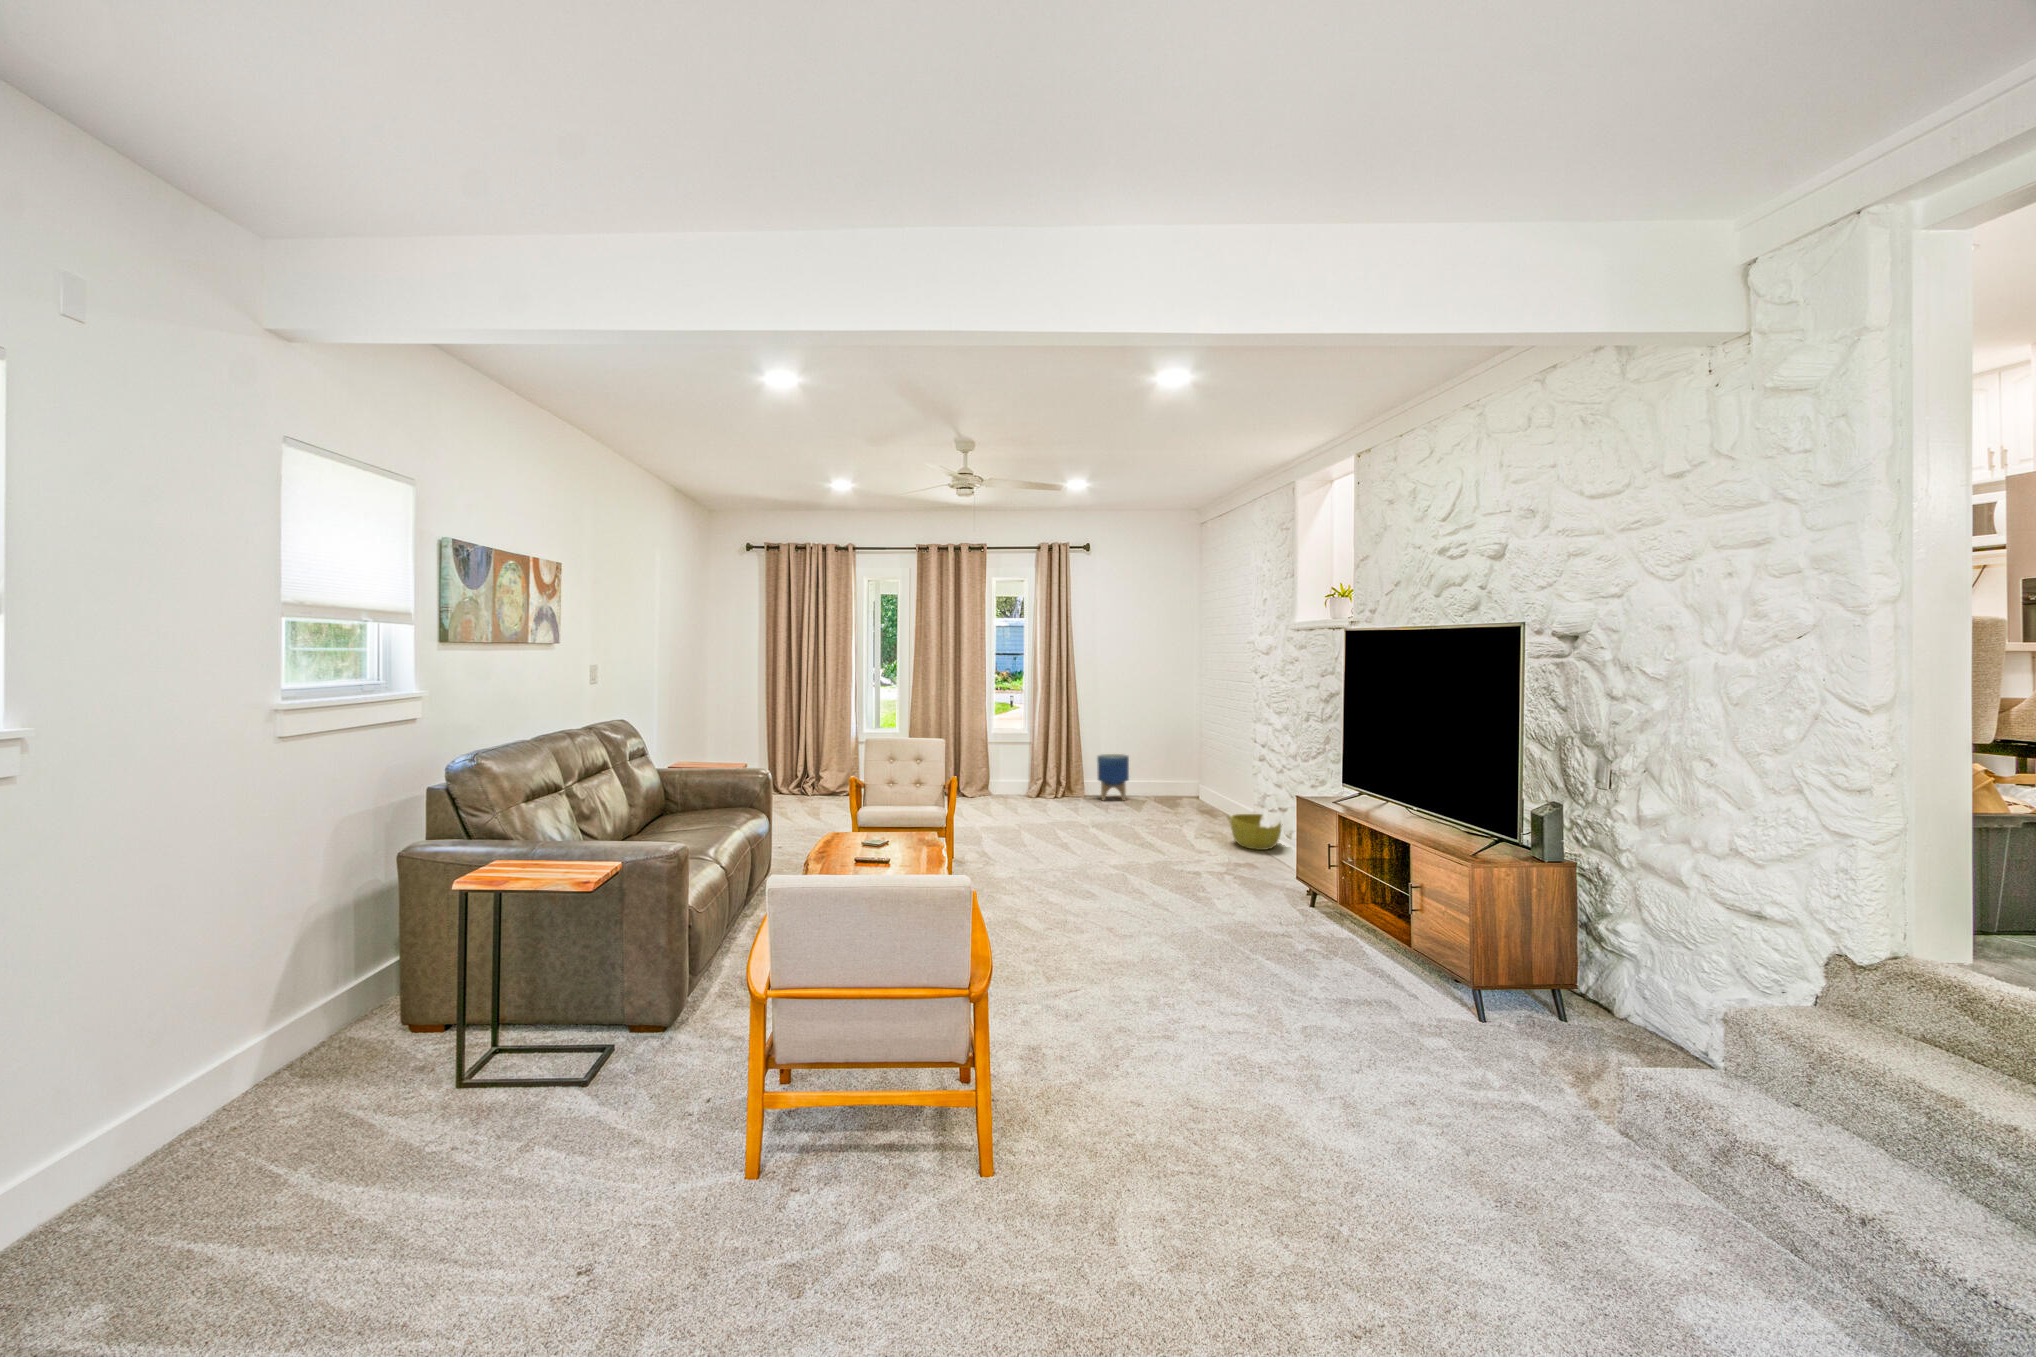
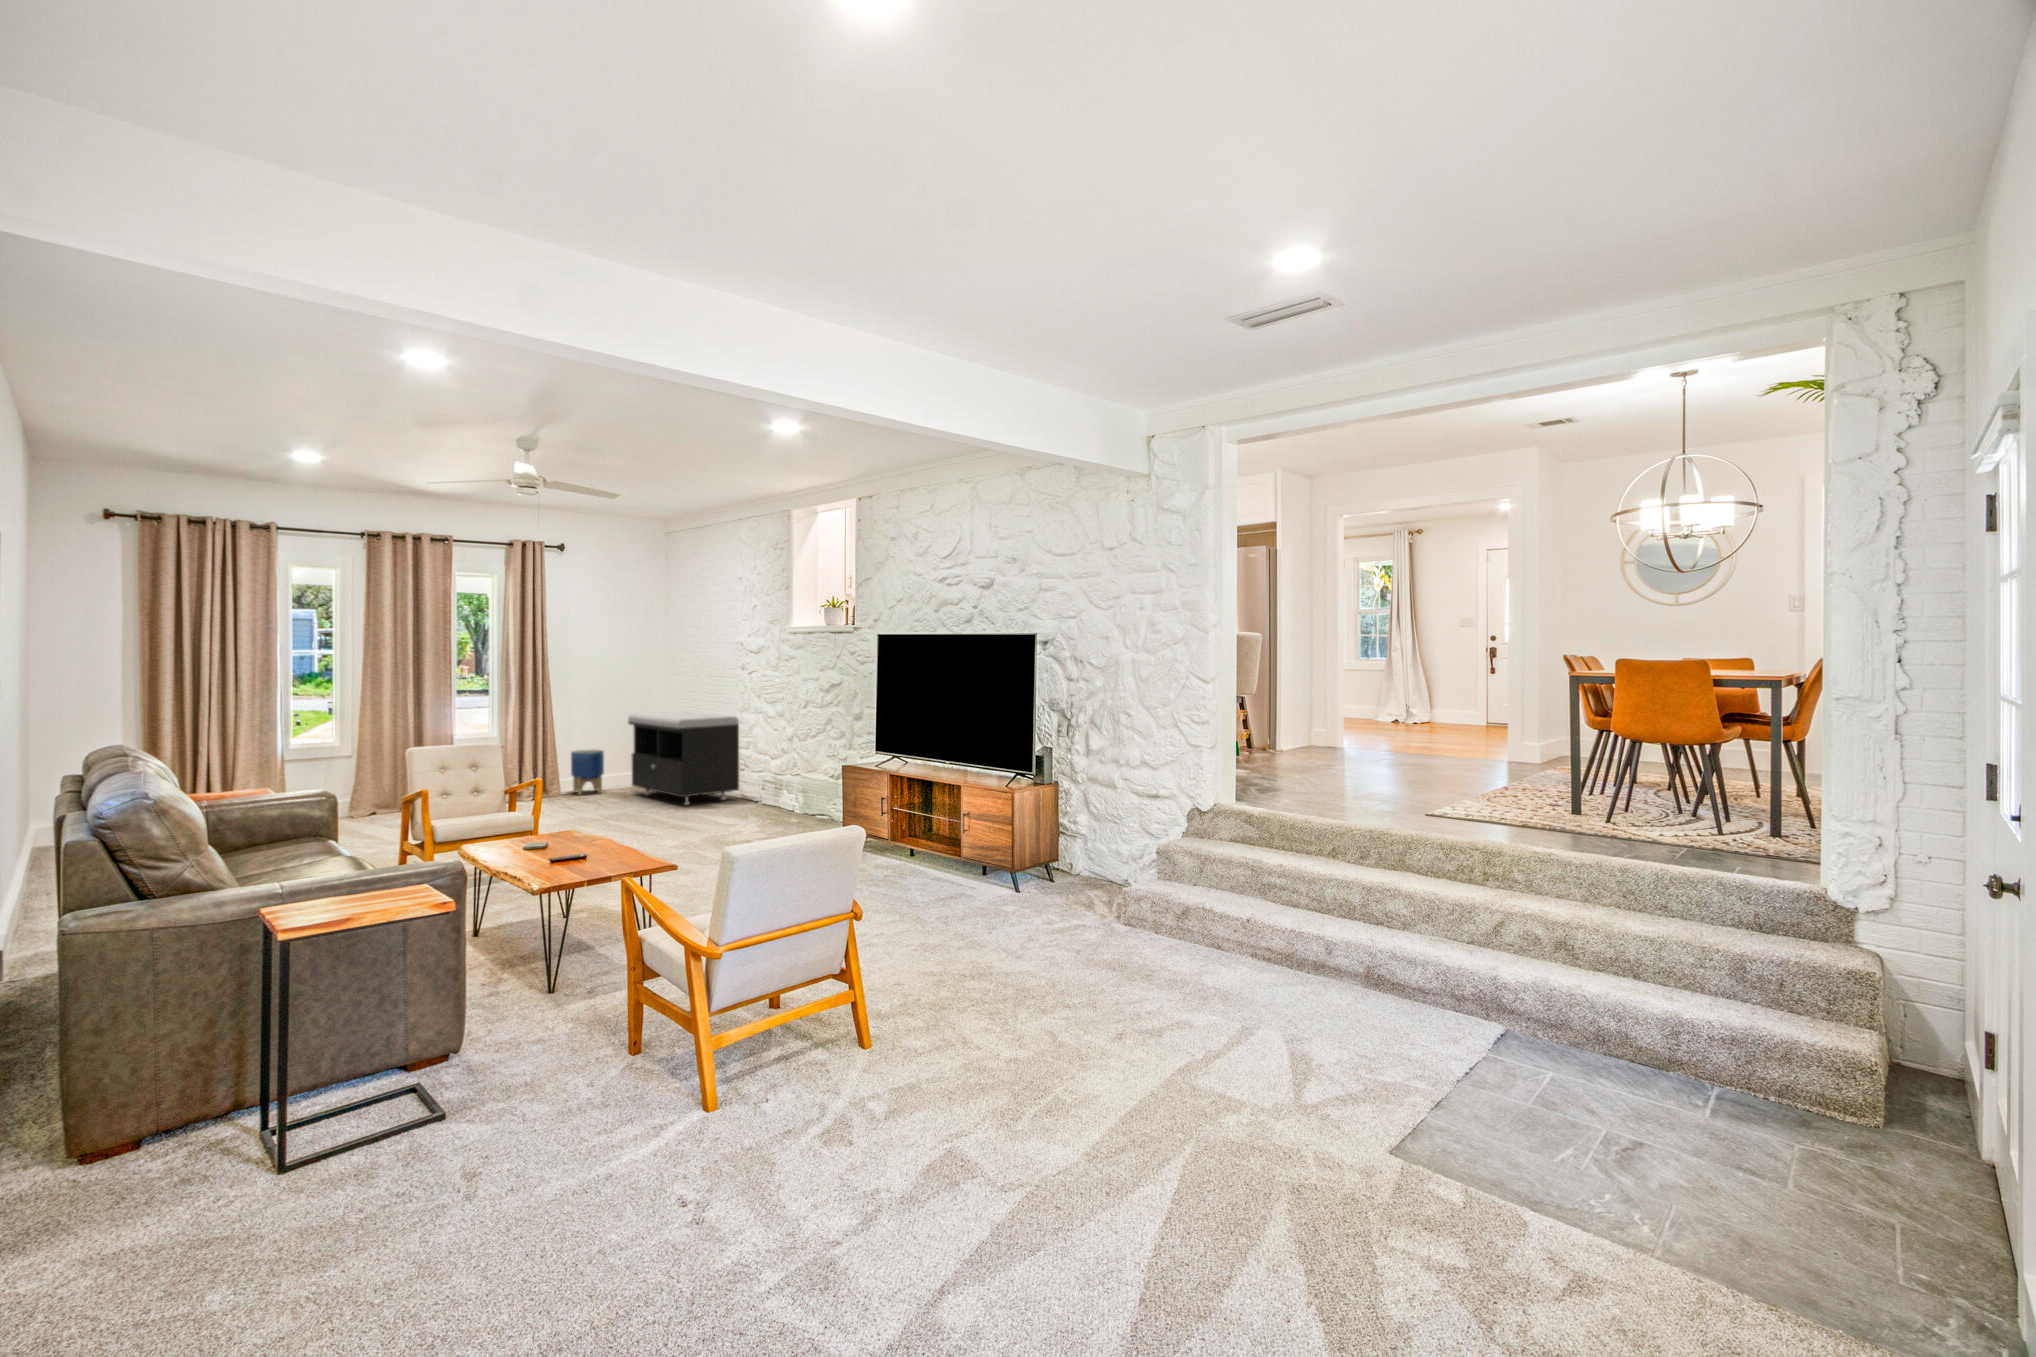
storage bench: none [1148,718,1251,823] -> present [628,712,739,804]
basket: present [1226,814,1282,850] -> none [736,786,786,817]

